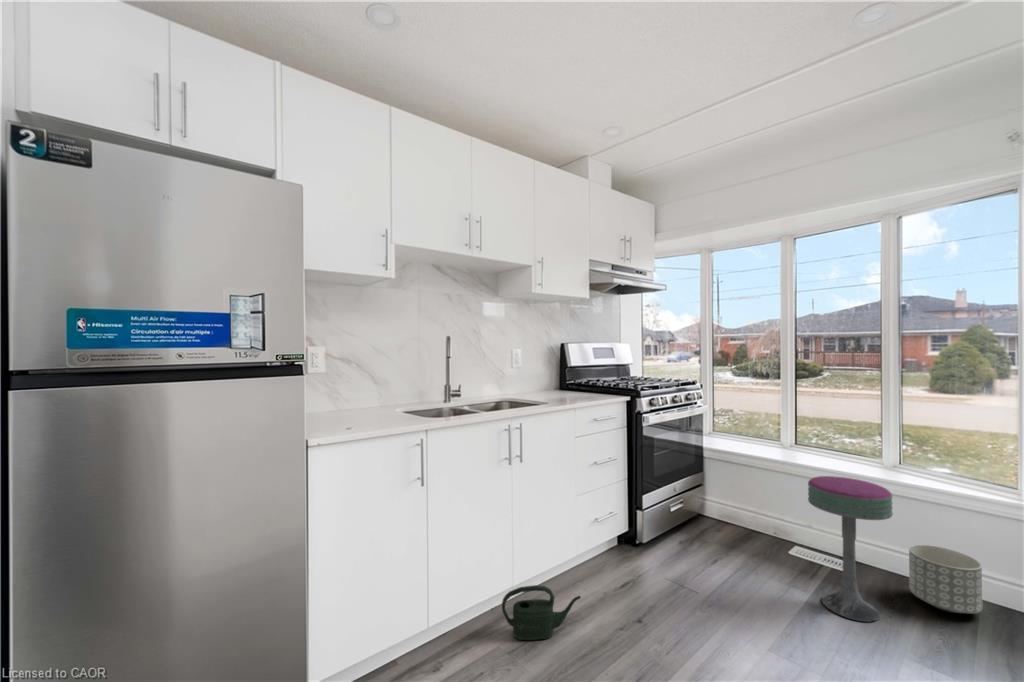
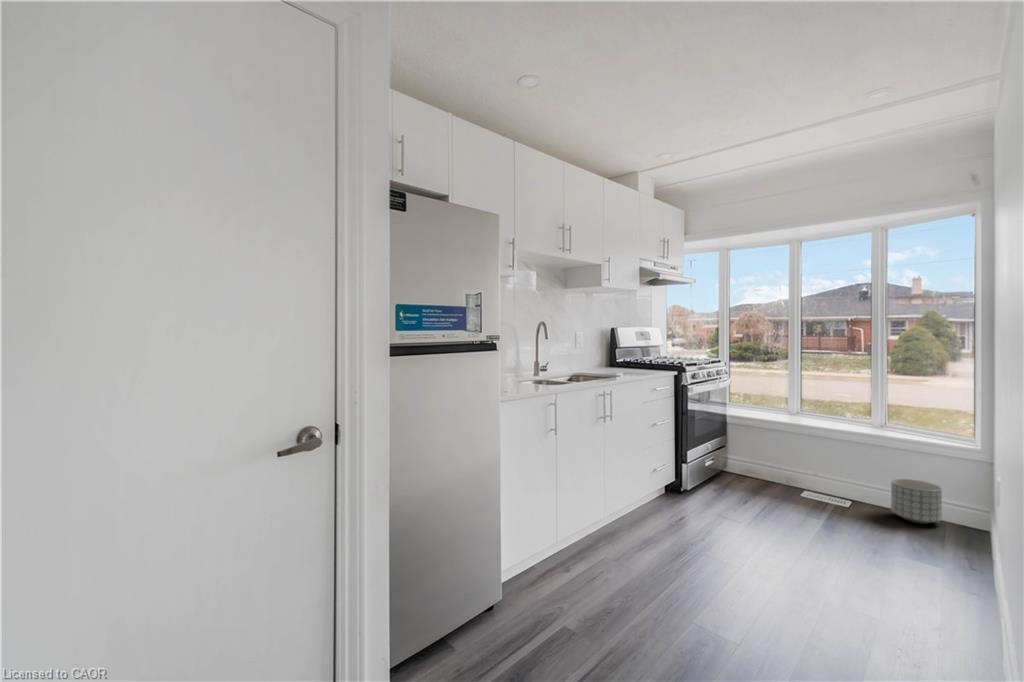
bar stool: present [808,476,893,622] -> none [821,429,882,531]
watering can: present [502,585,580,640] -> none [606,510,663,549]

